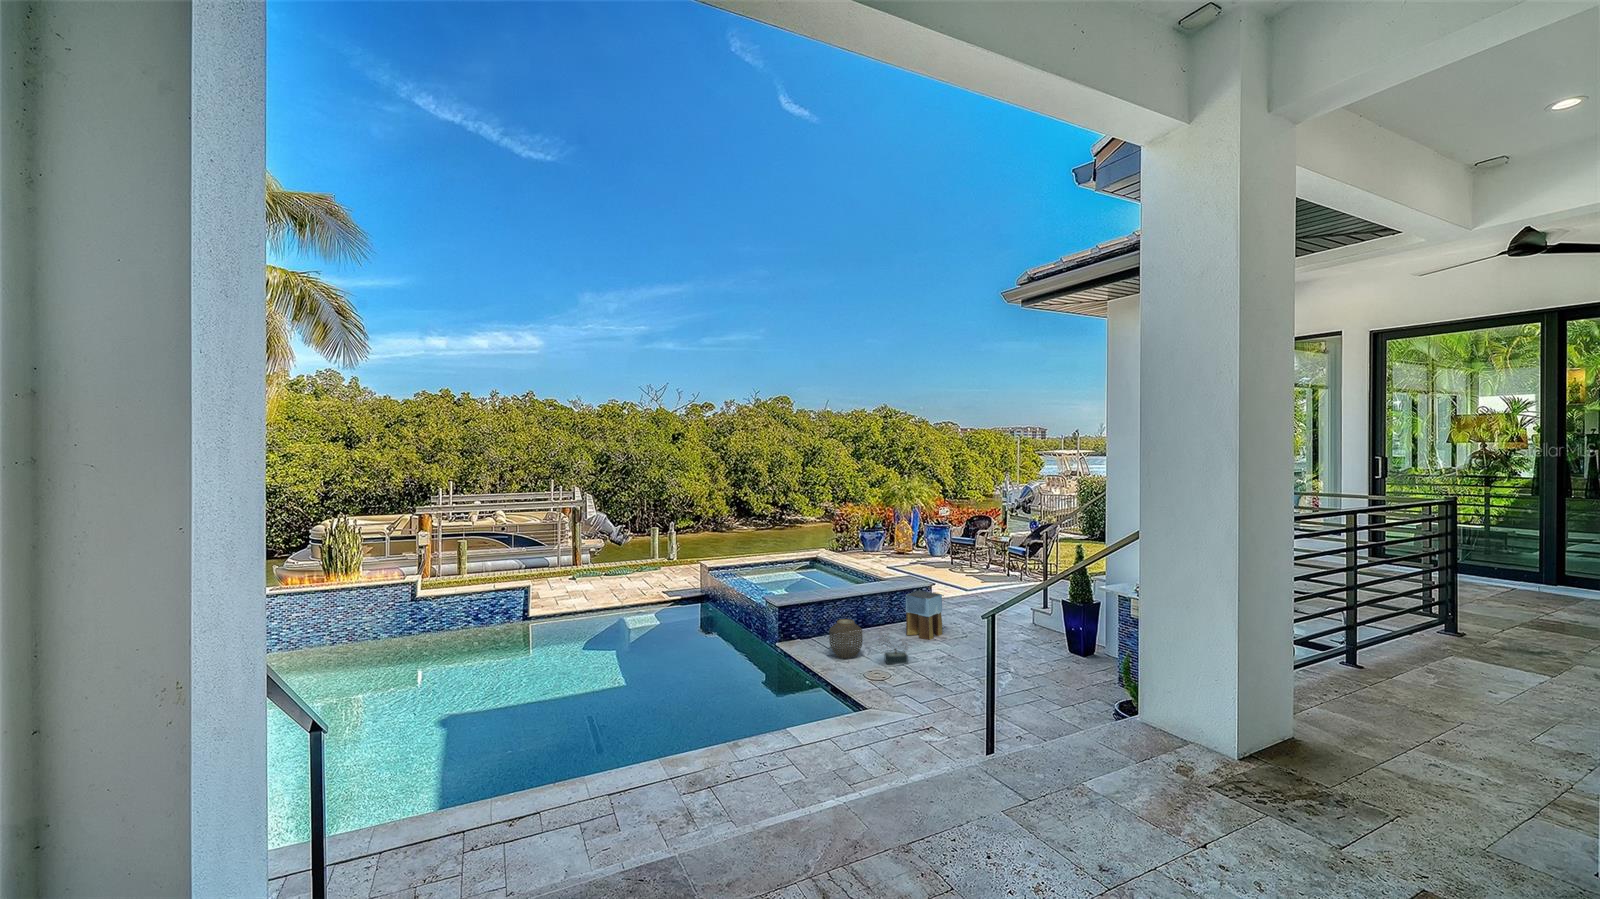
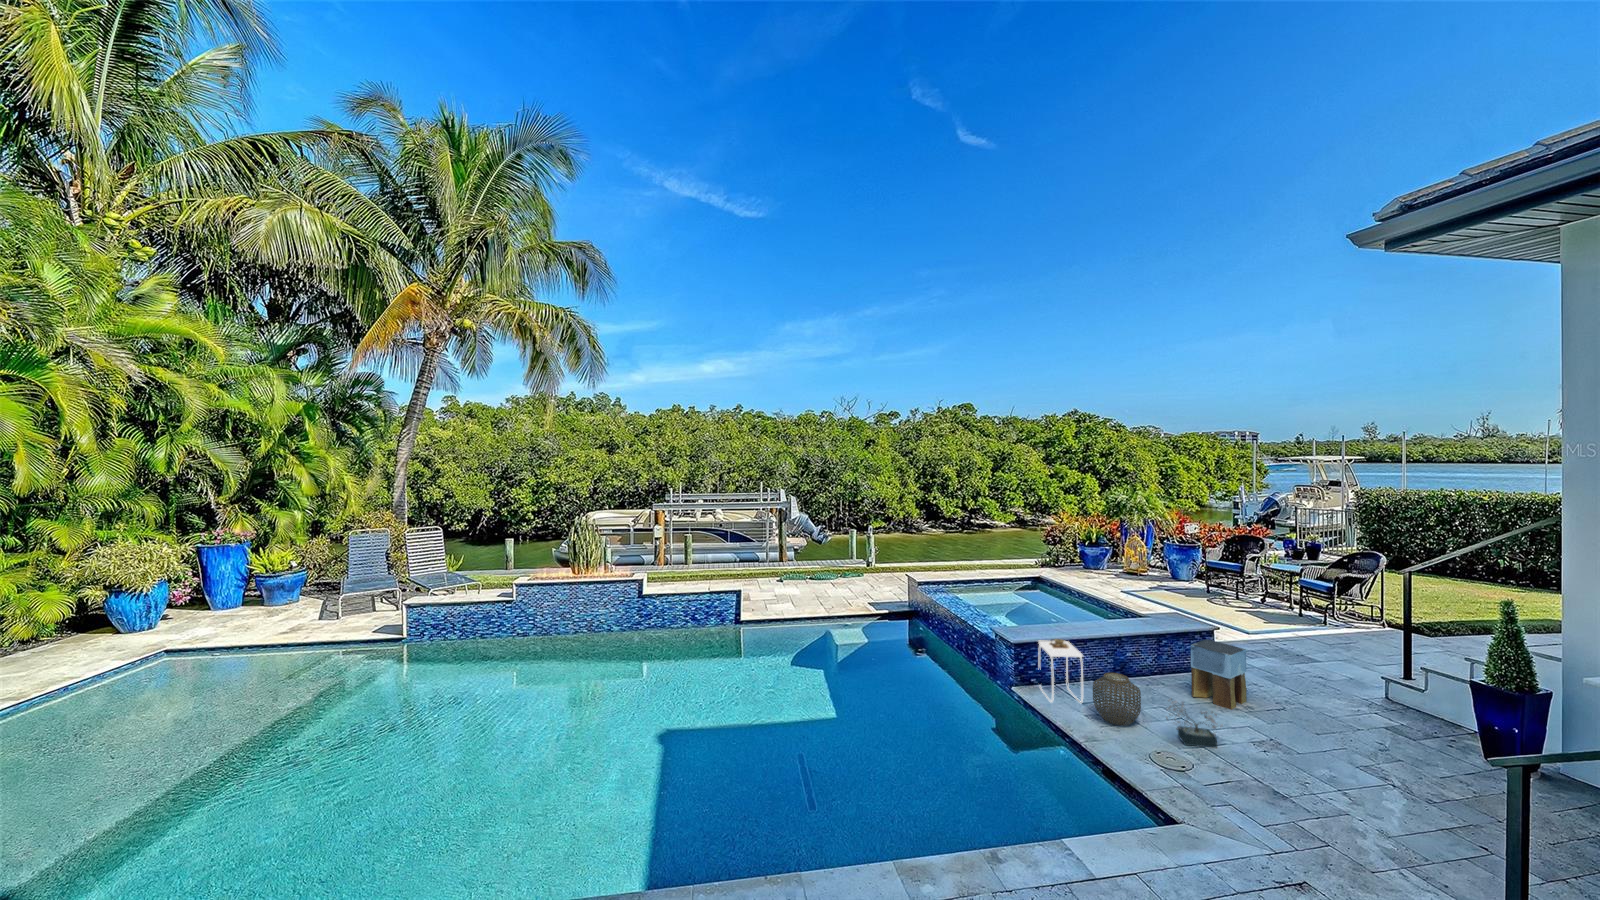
side table: none [795,599,825,650] -> present [1039,639,1083,703]

